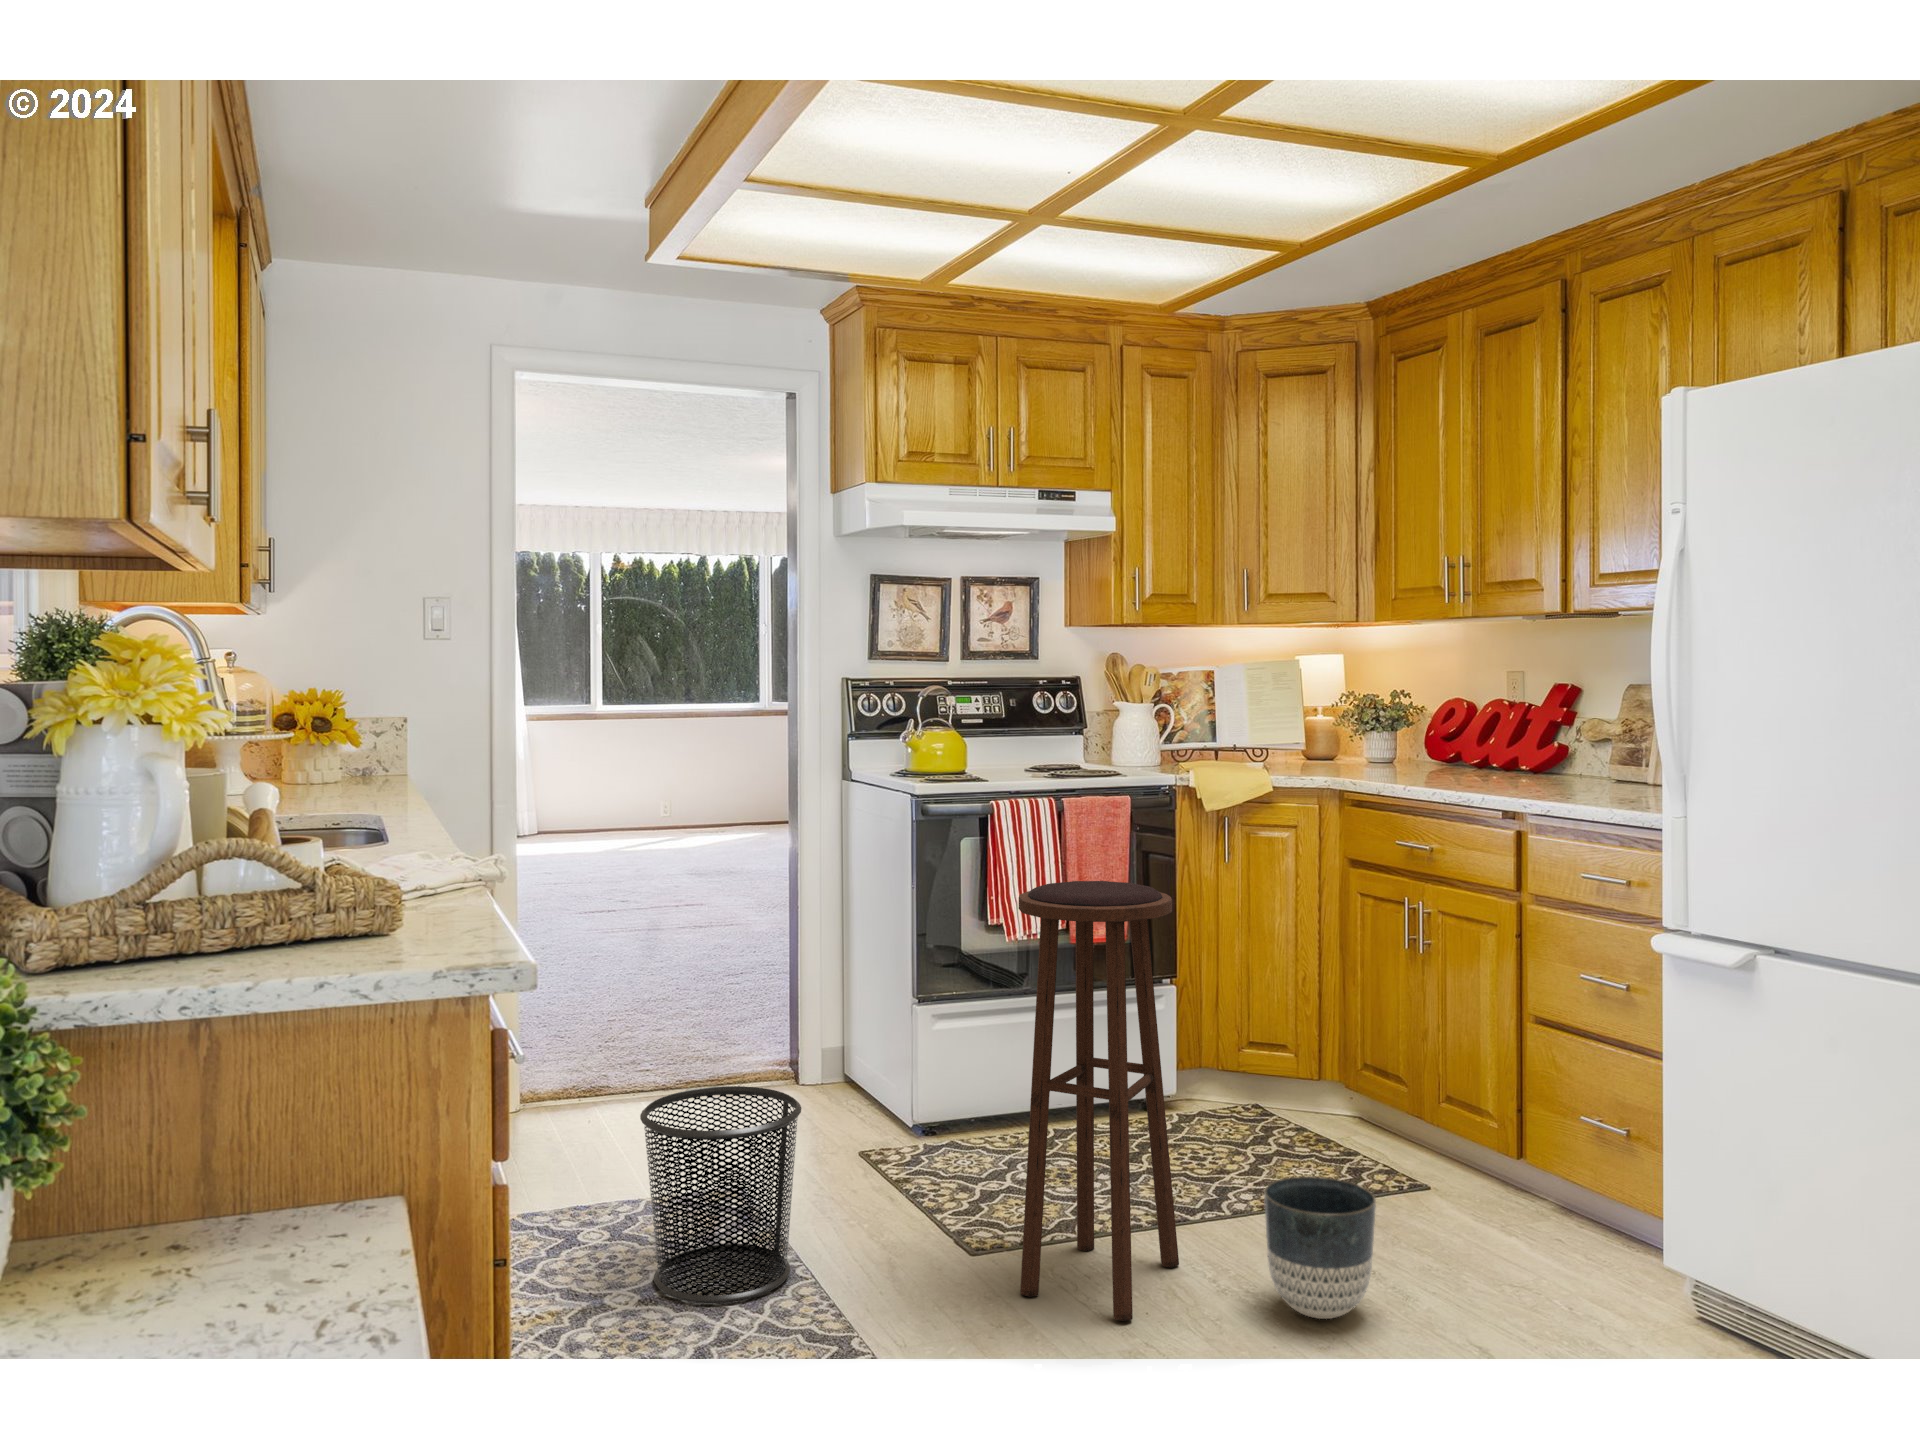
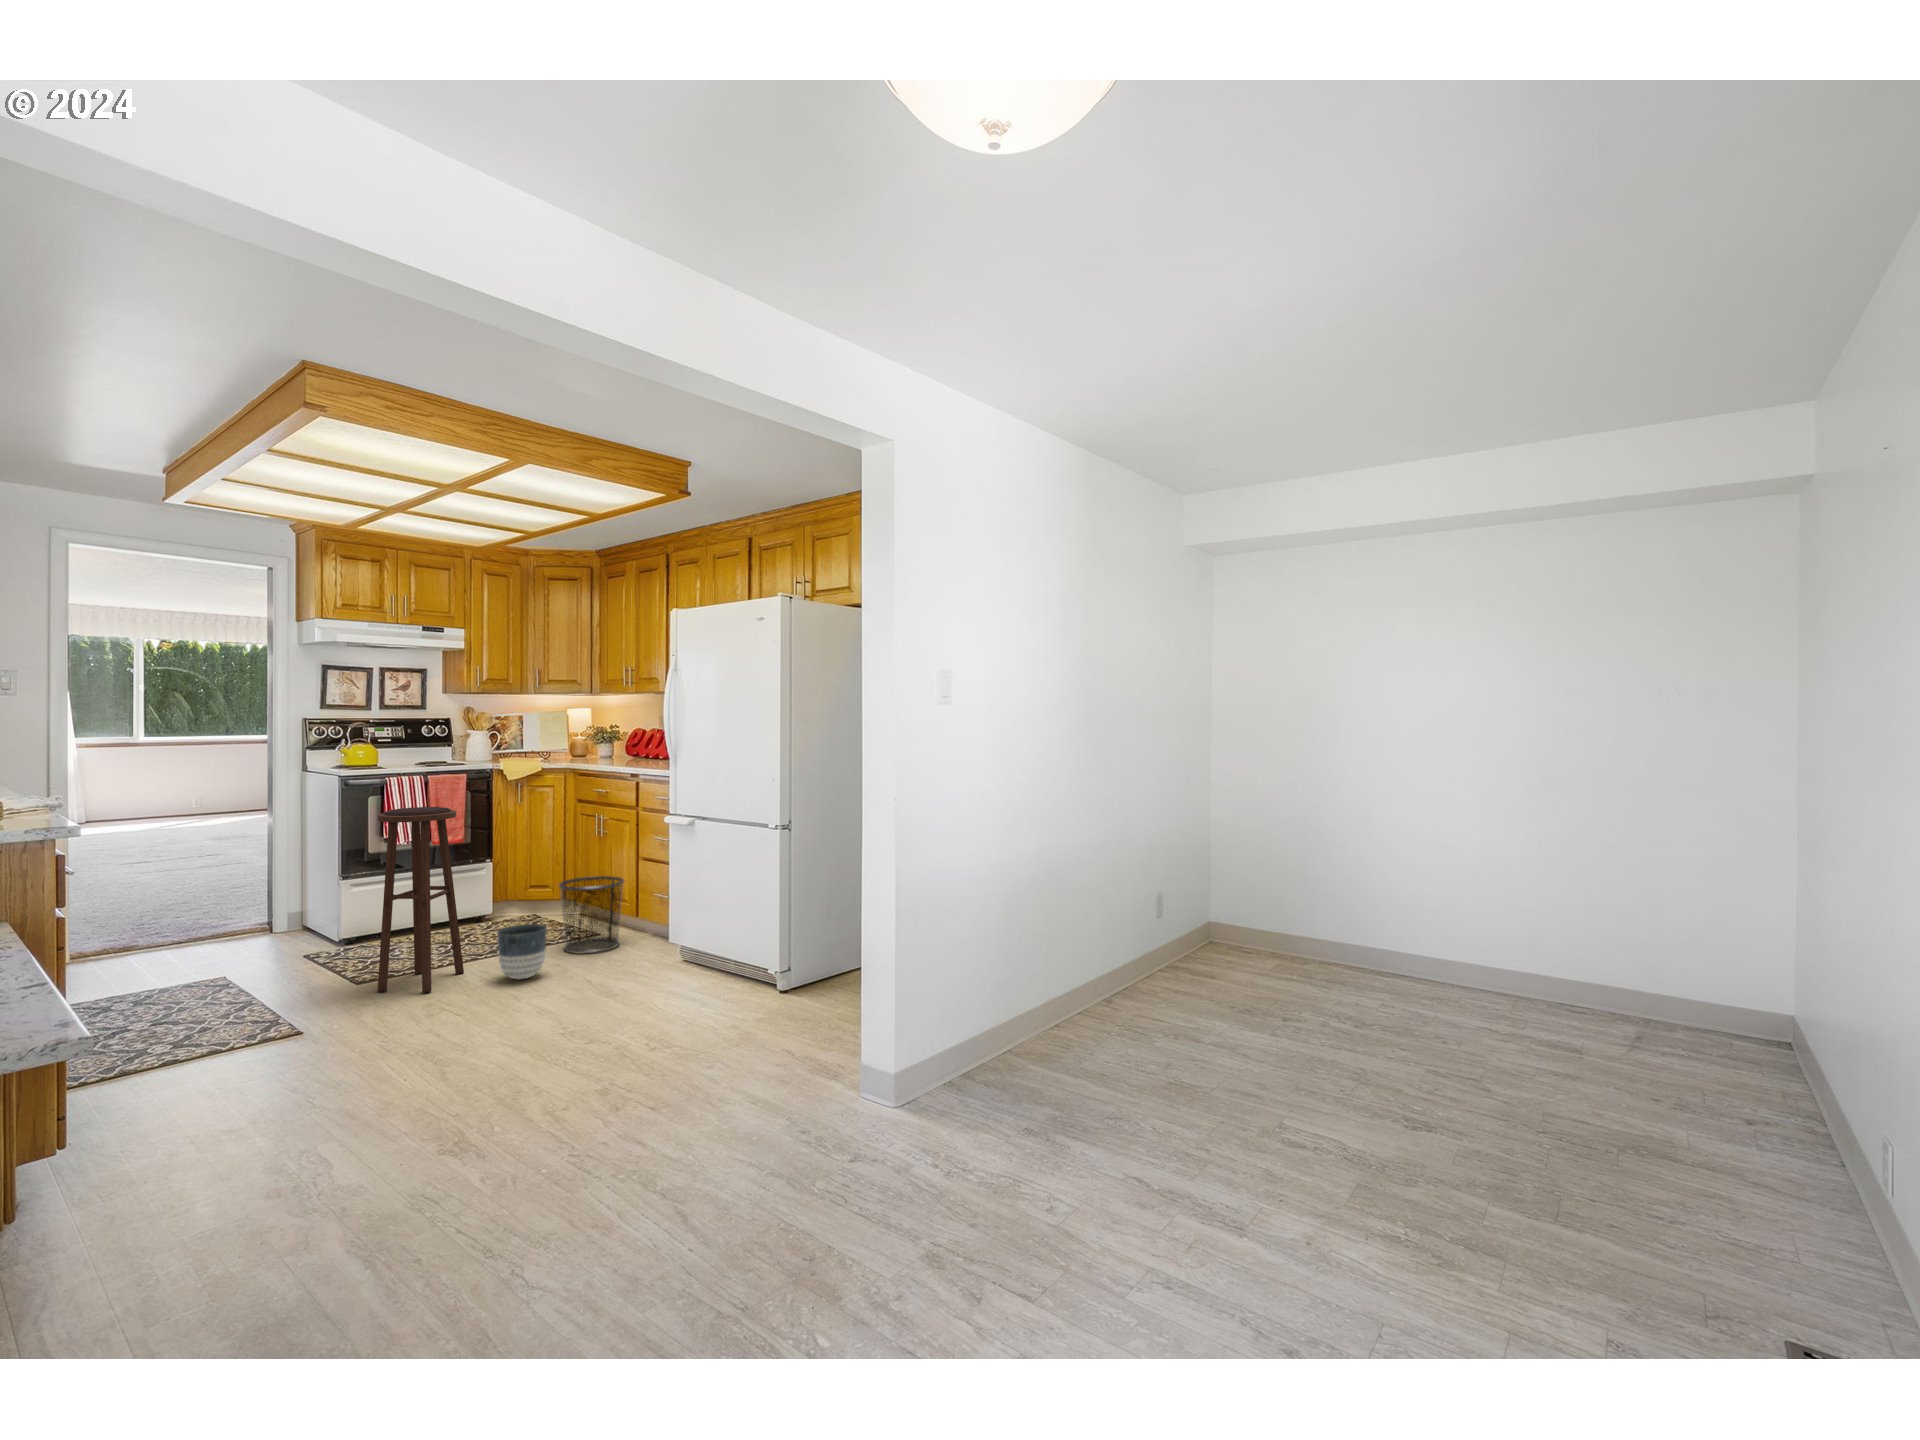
trash can: present [640,1086,802,1303] -> present [559,876,624,953]

